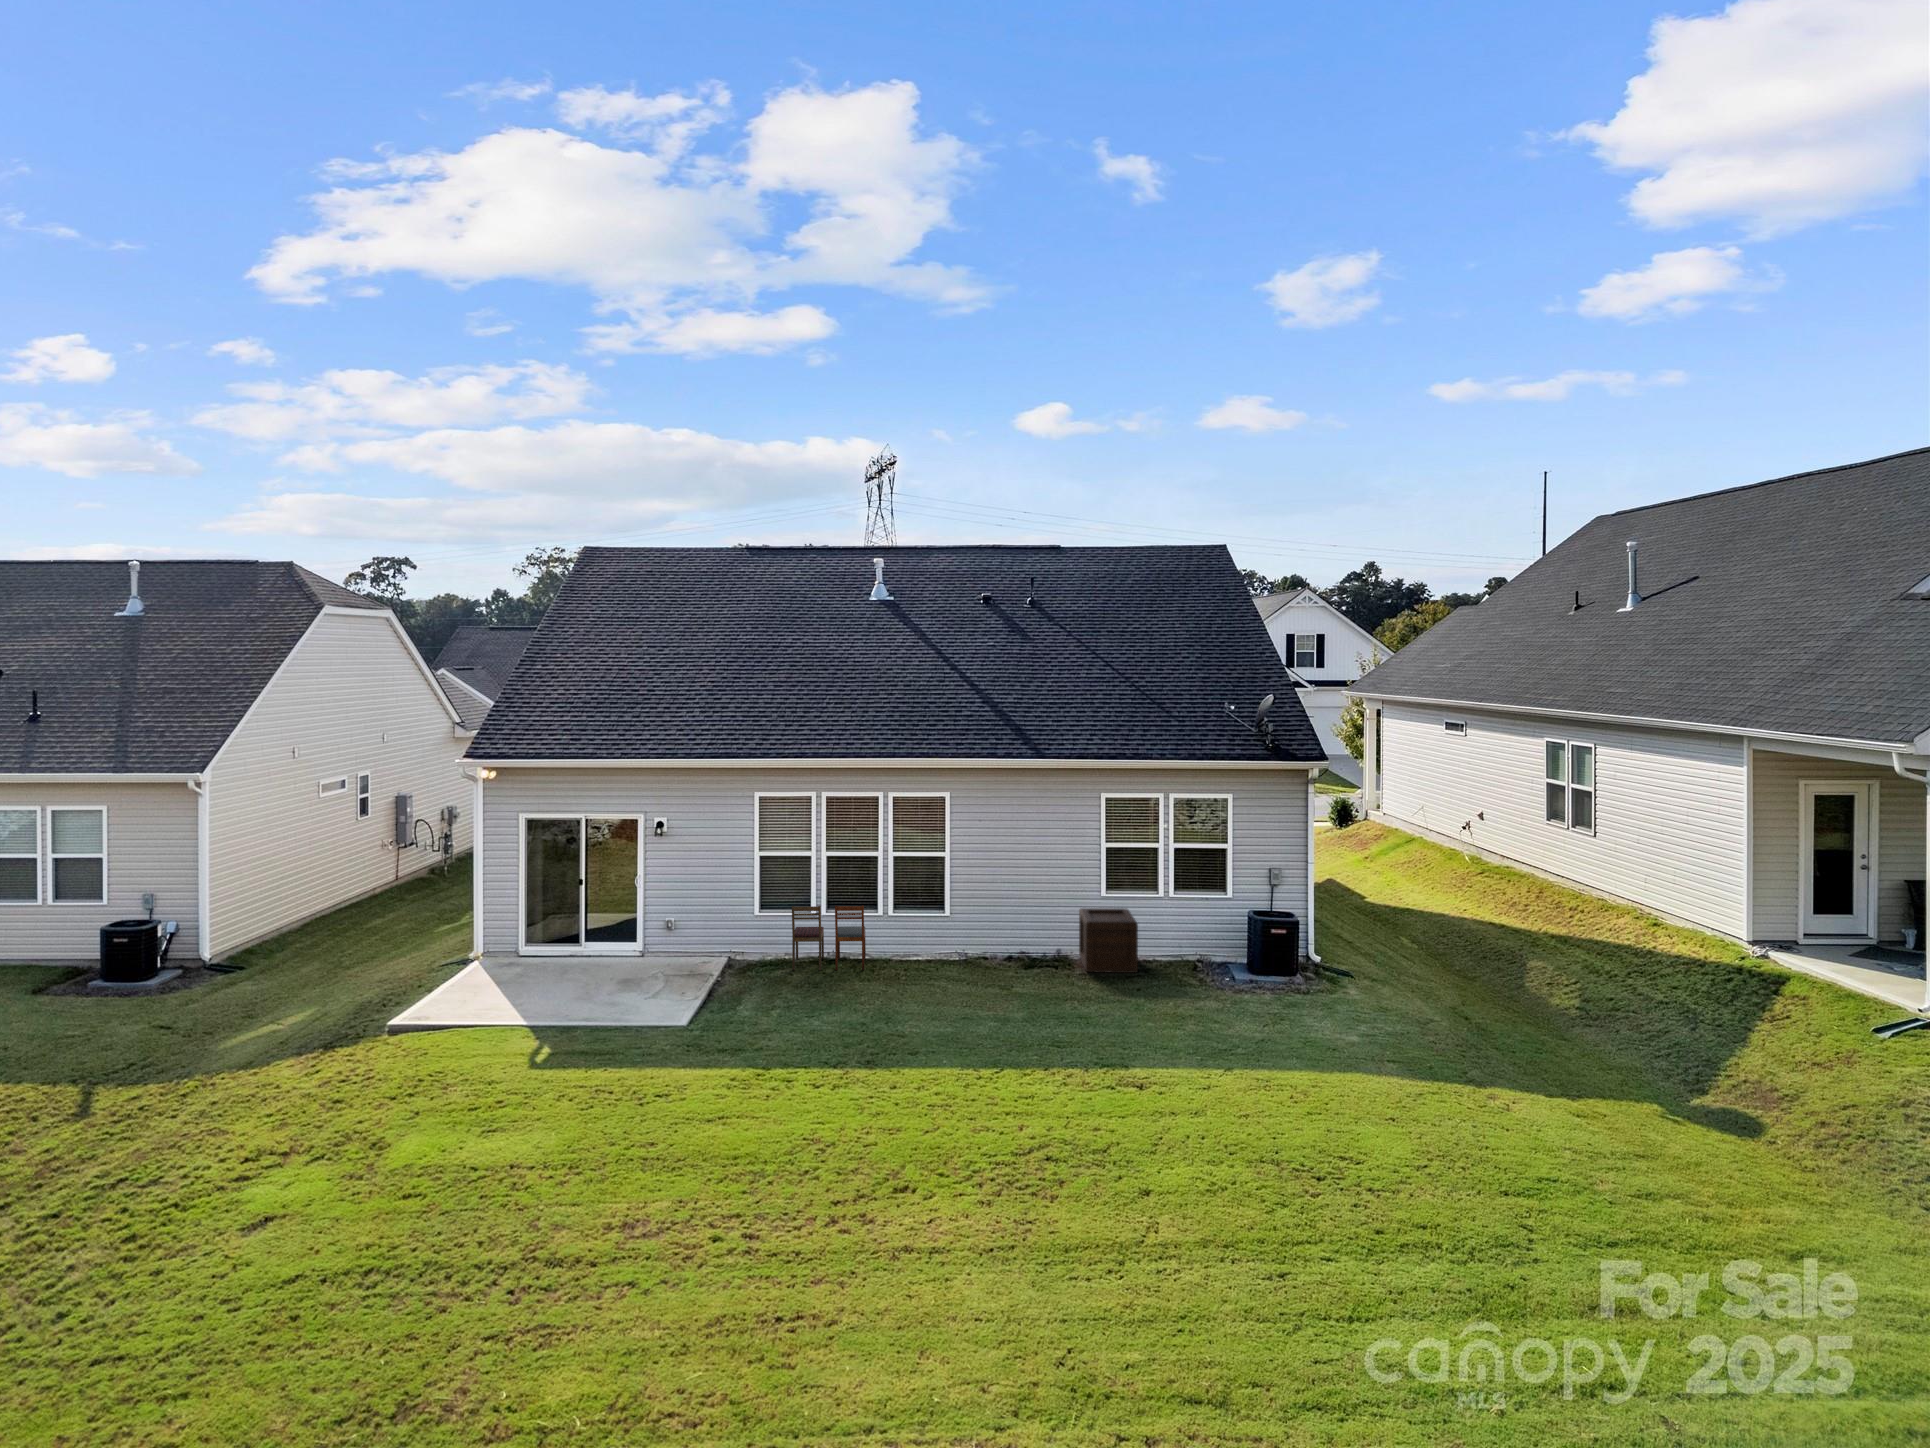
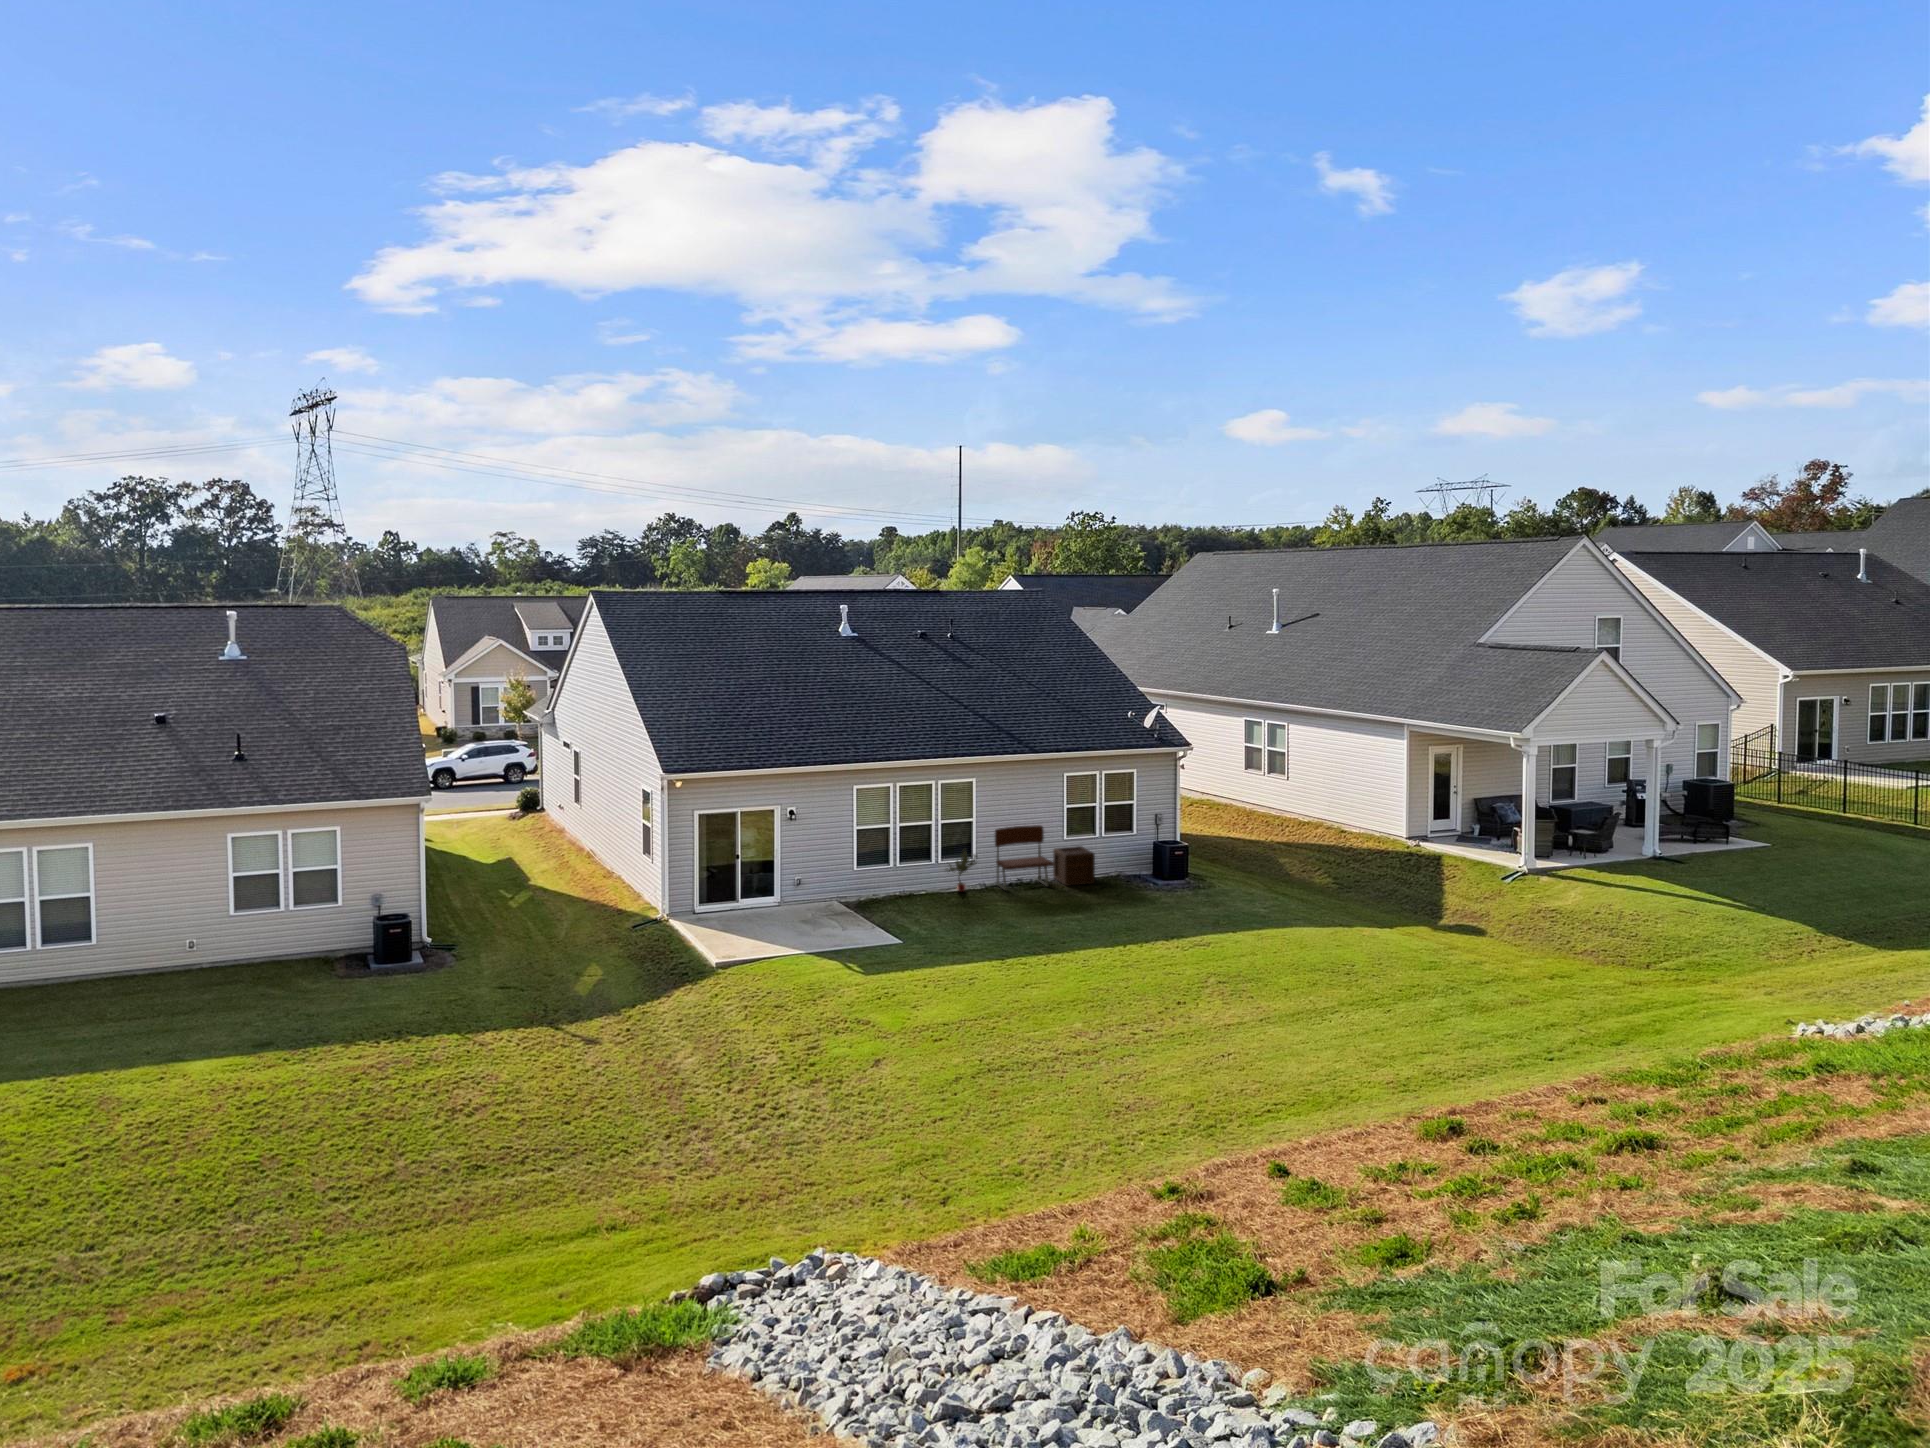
bench: none [976,869,1064,971] -> present [995,825,1054,890]
potted tree: none [888,897,943,966] -> present [949,850,977,892]
chair: present [792,905,866,971] -> none [883,856,933,901]

